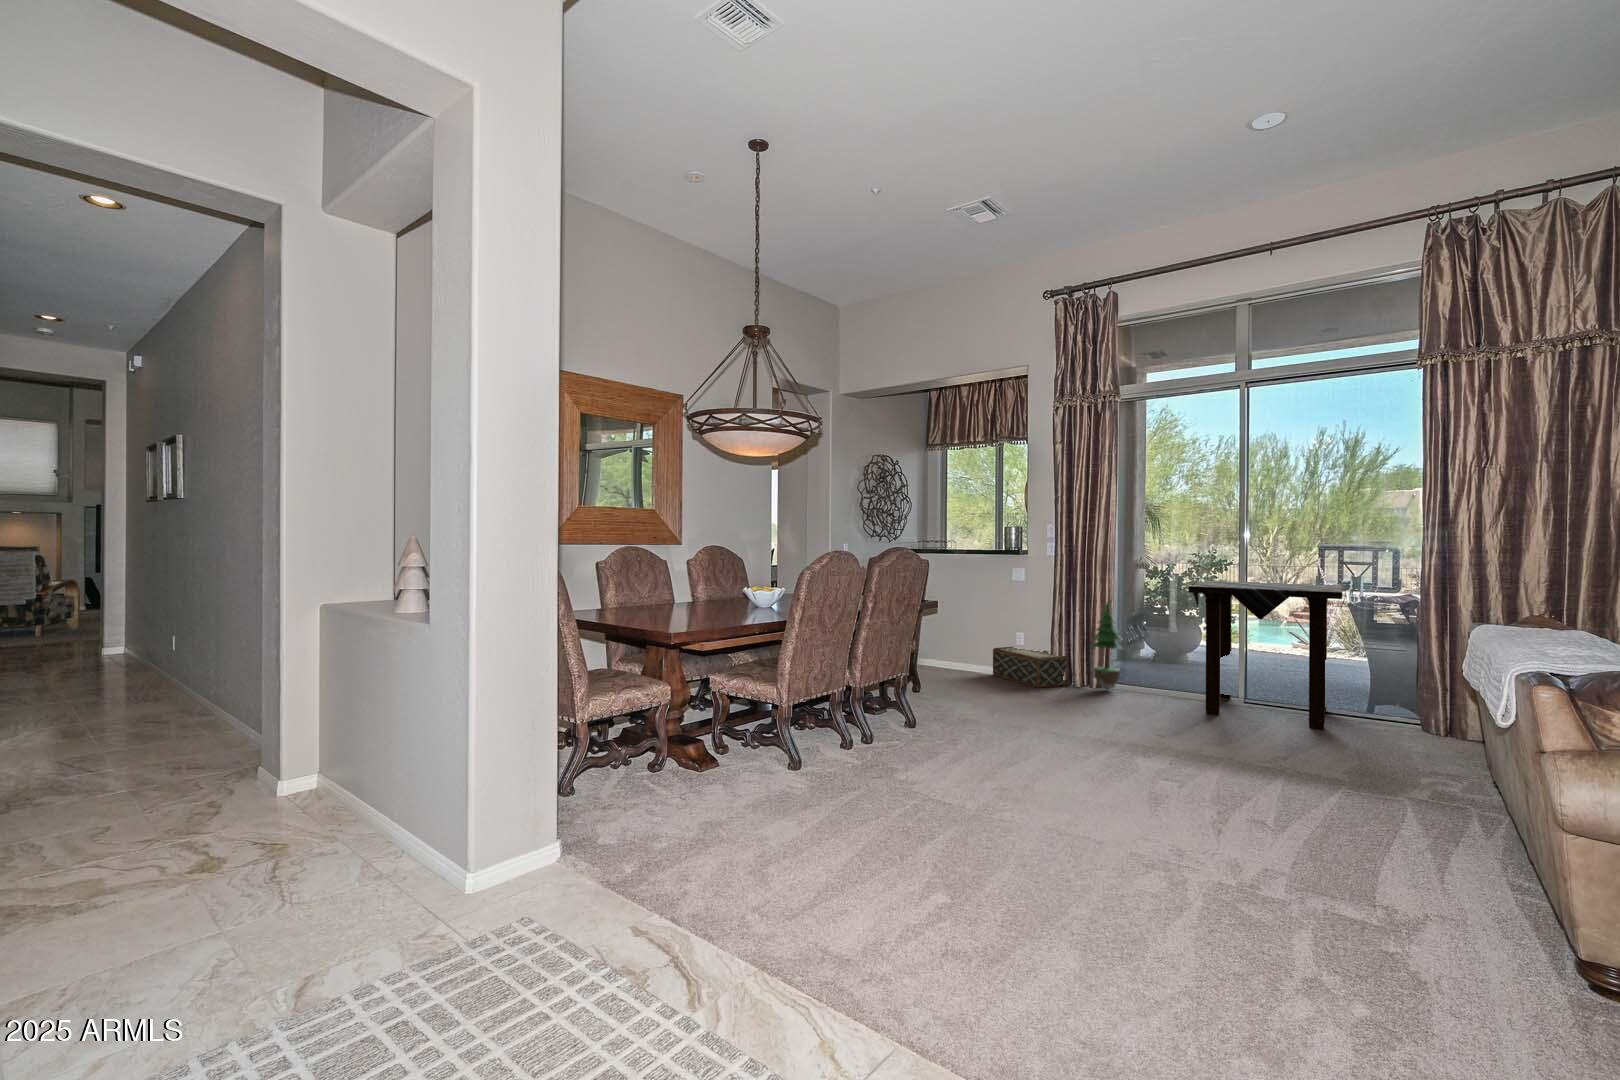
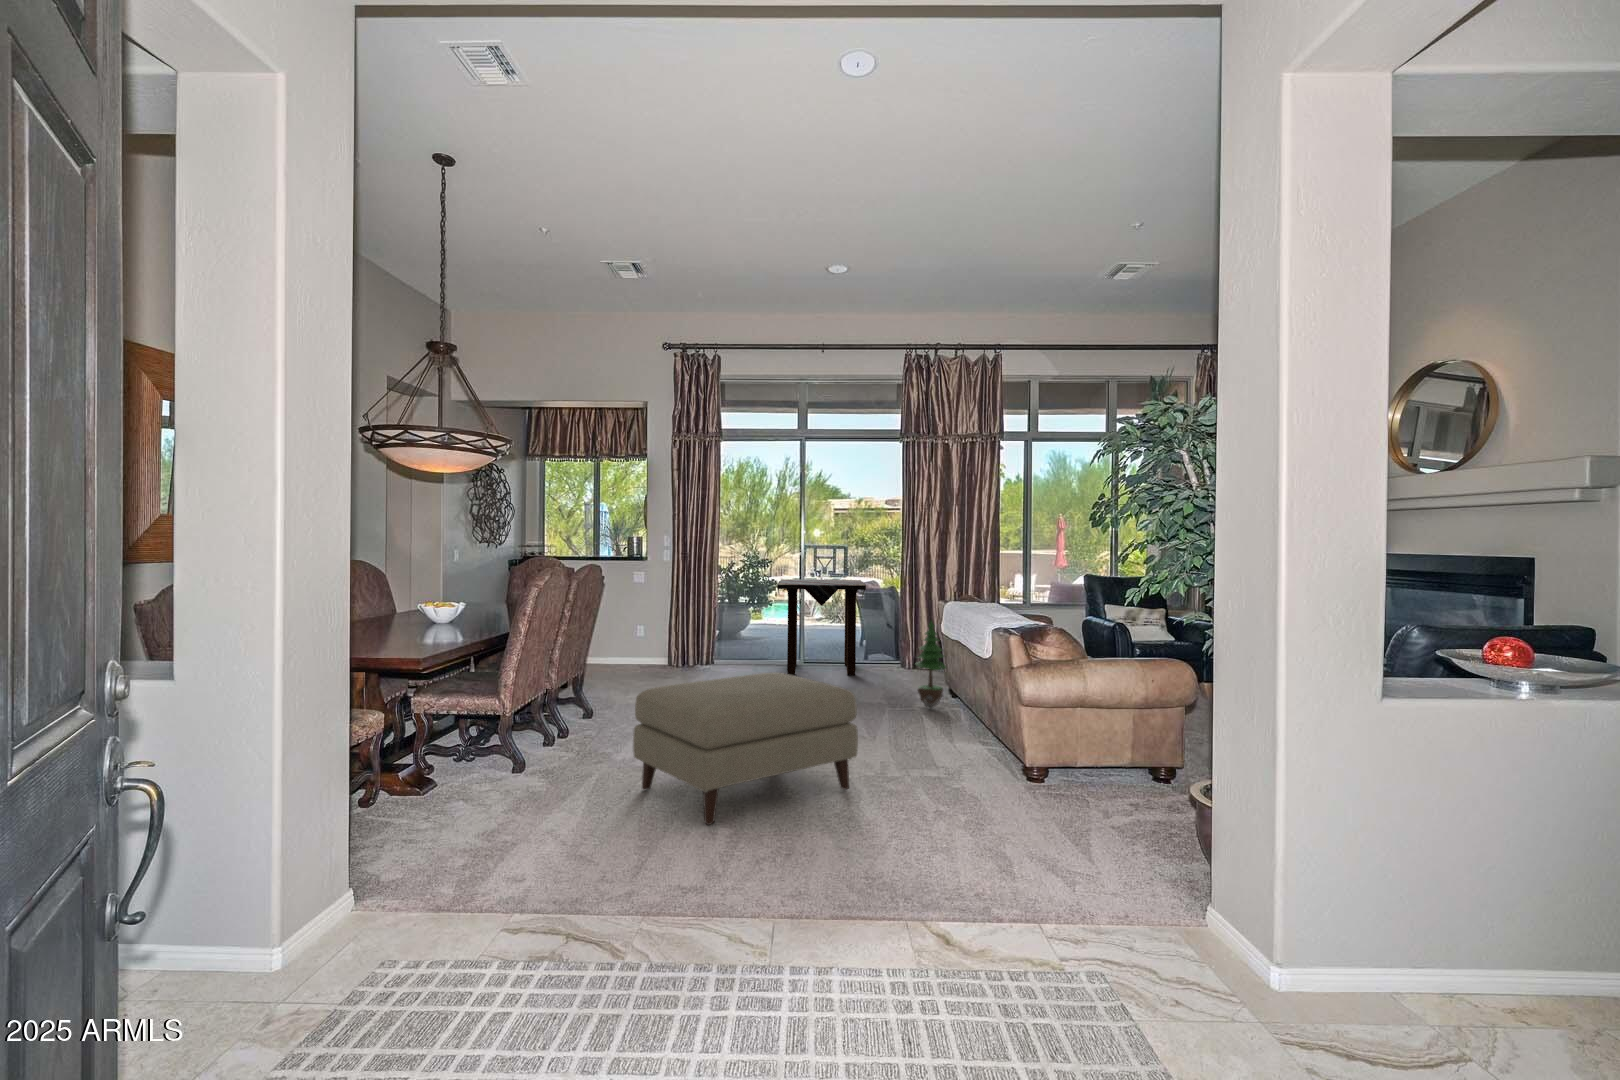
potted tree: present [1091,603,1122,690] -> present [916,621,946,709]
woven basket: present [993,647,1070,688] -> none [621,639,687,671]
ottoman: none [806,731,1199,1020] -> present [633,673,858,825]

